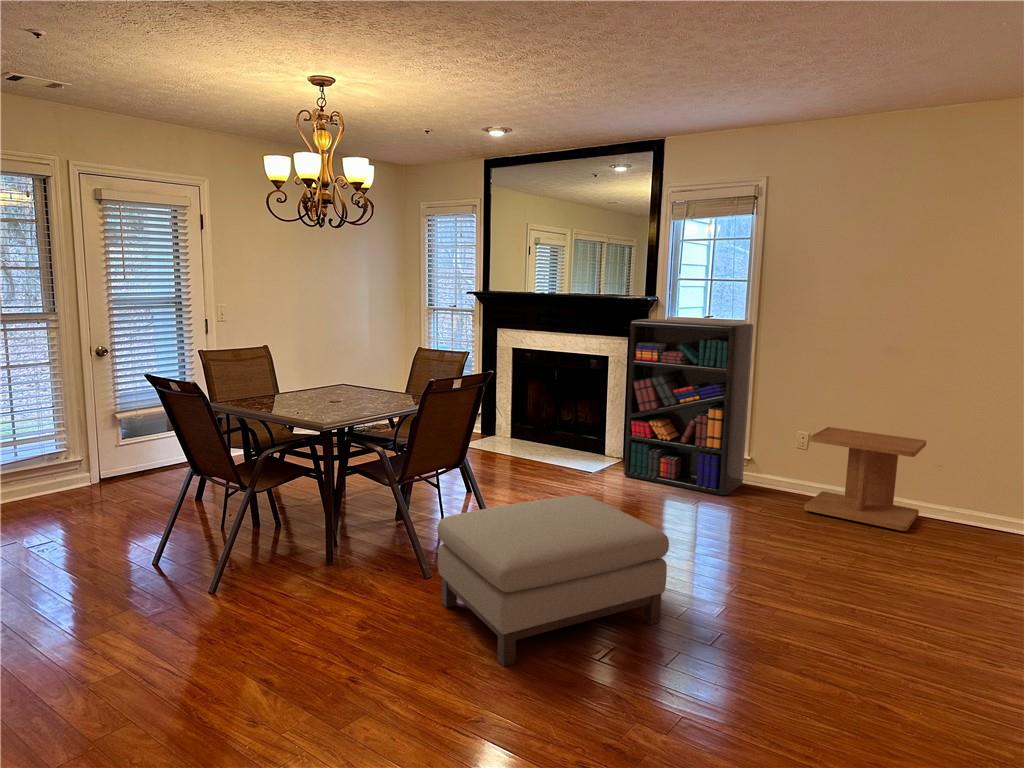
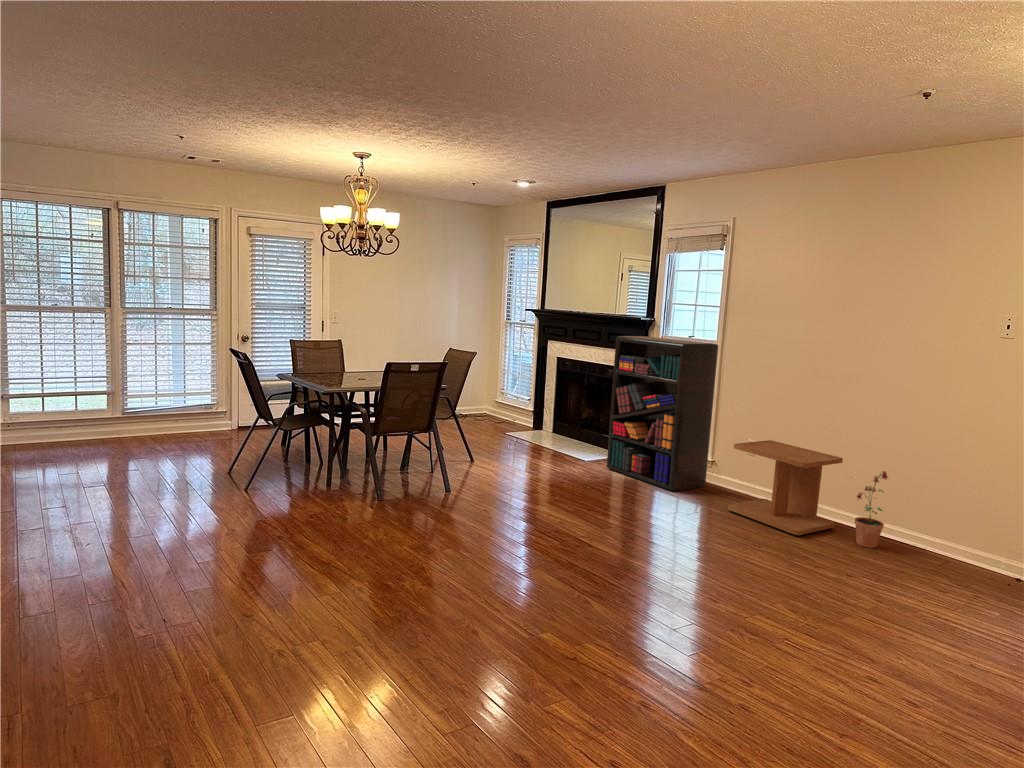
potted plant: none [953,450,989,534] -> present [855,471,888,548]
ottoman: present [437,495,669,667] -> none [352,455,499,552]

